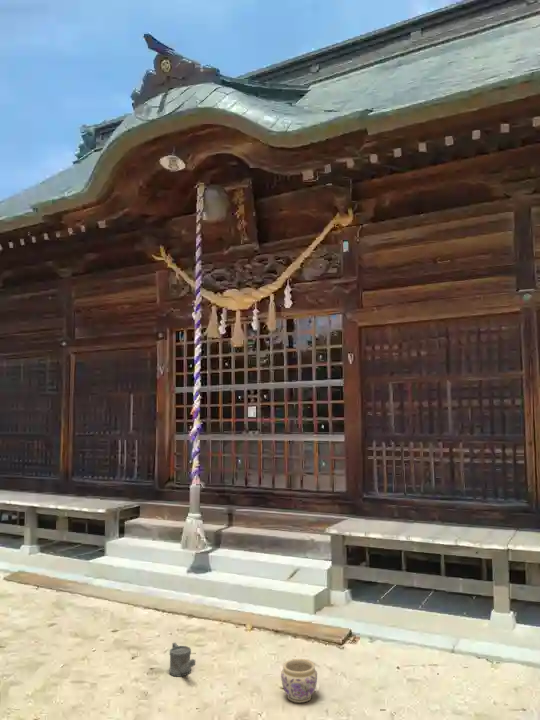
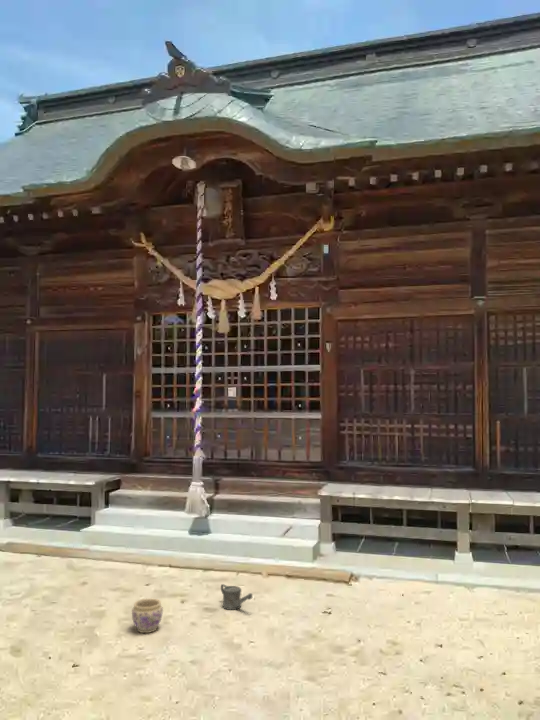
planter: present [281,659,317,703] -> present [132,599,163,633]

